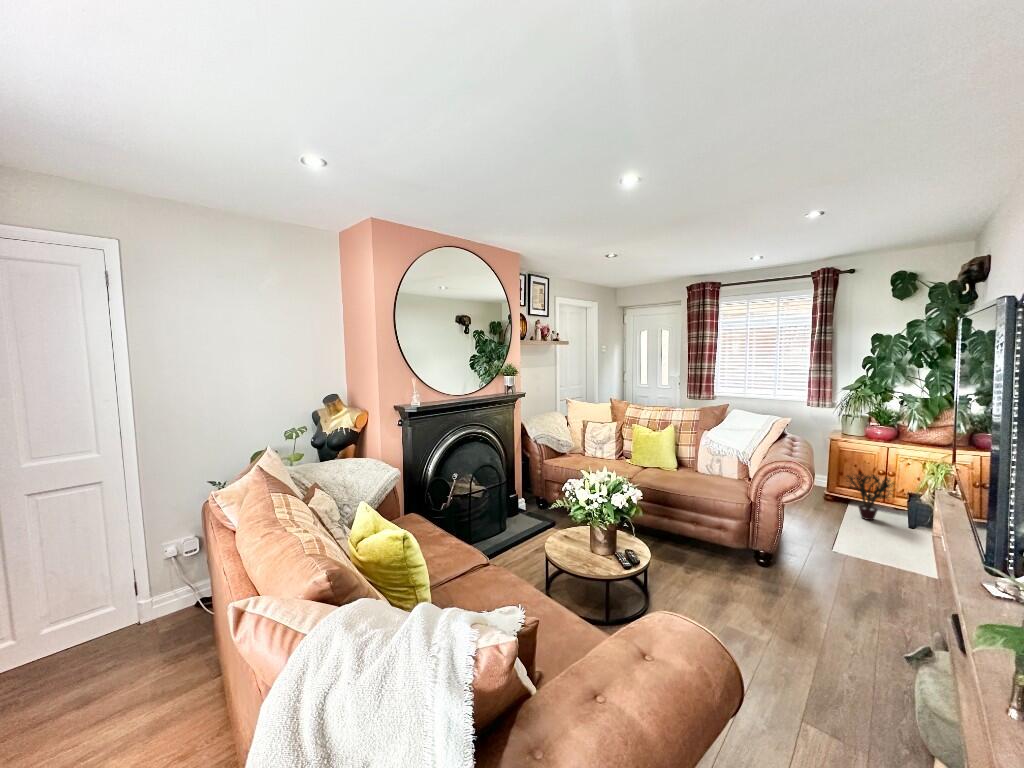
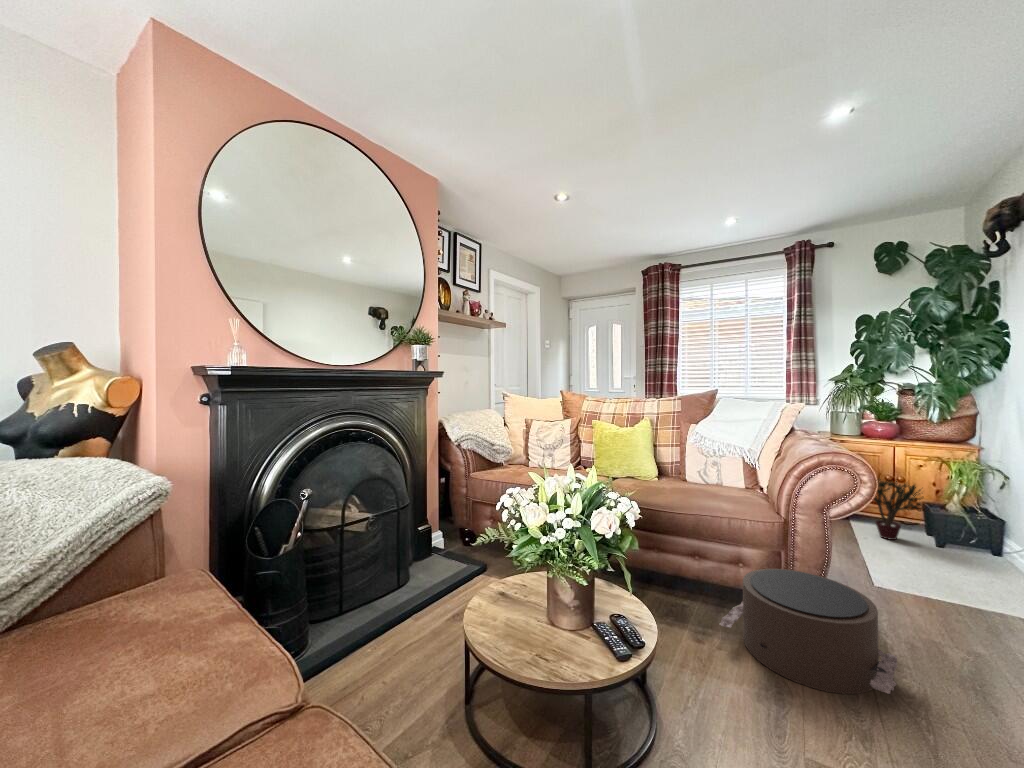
pouf: none [699,533,802,602] -> present [720,569,897,694]

